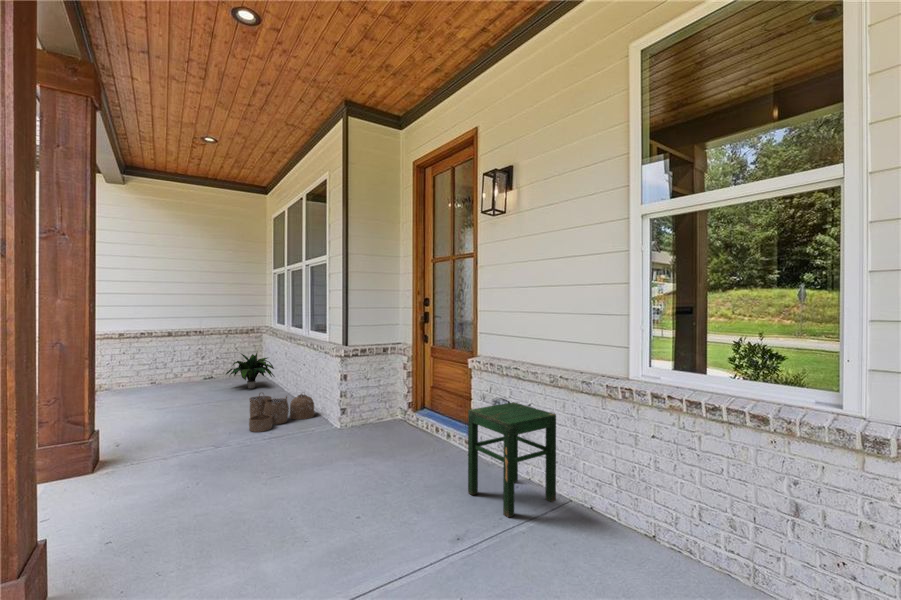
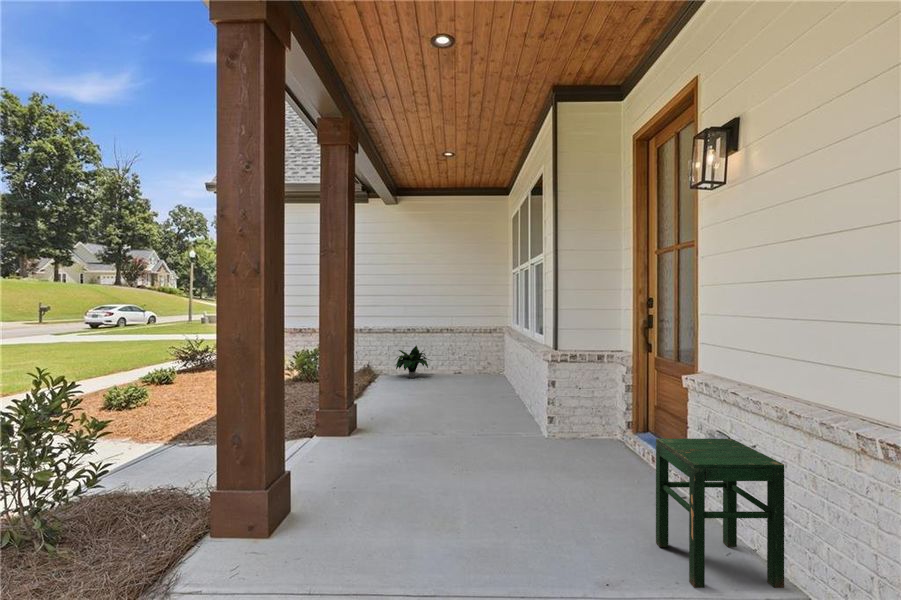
potted plant: present [226,353,274,389] -> present [396,345,429,378]
woven basket: present [249,394,315,432] -> none [464,392,531,430]

